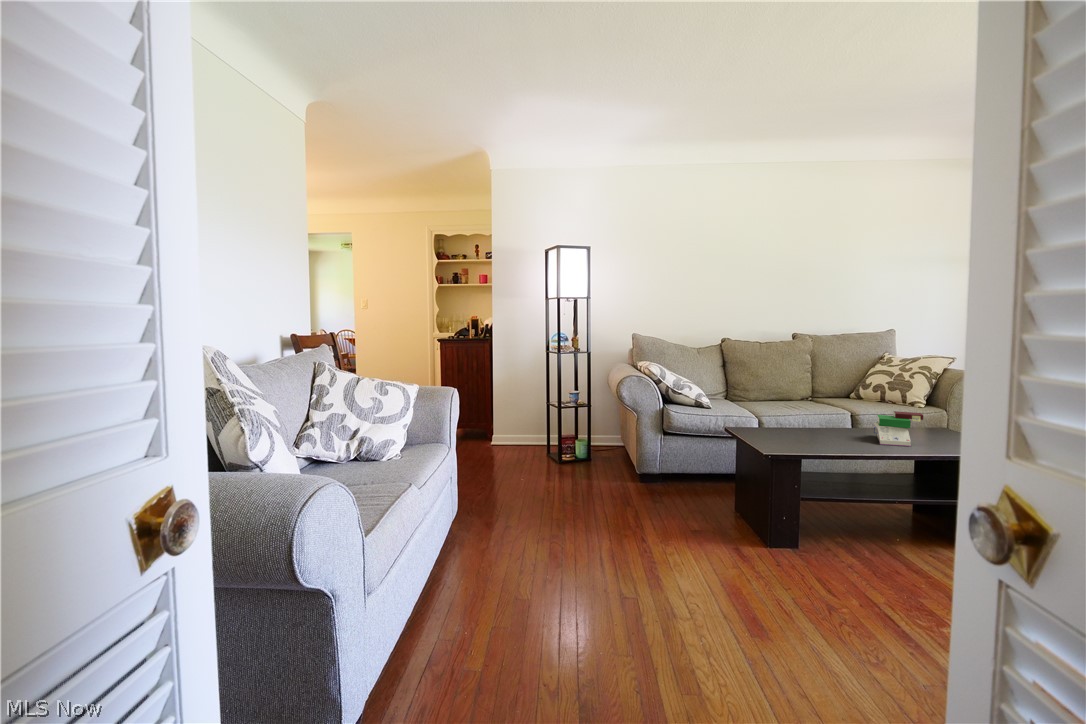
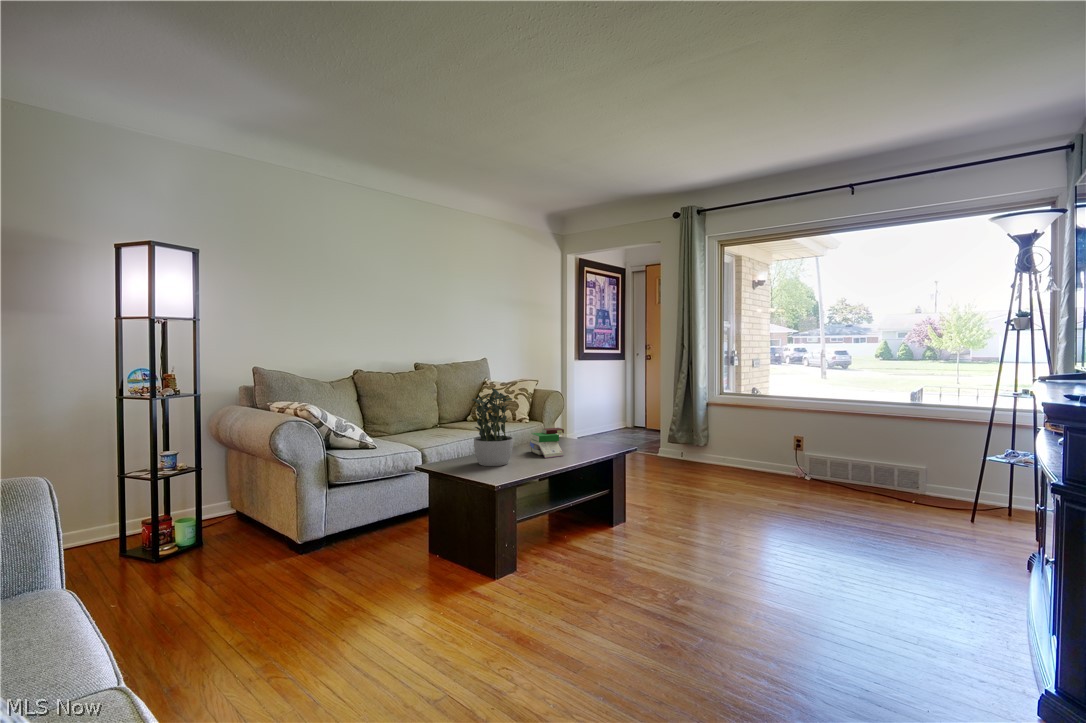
potted plant: none [779,358,833,442] -> present [472,388,513,466]

